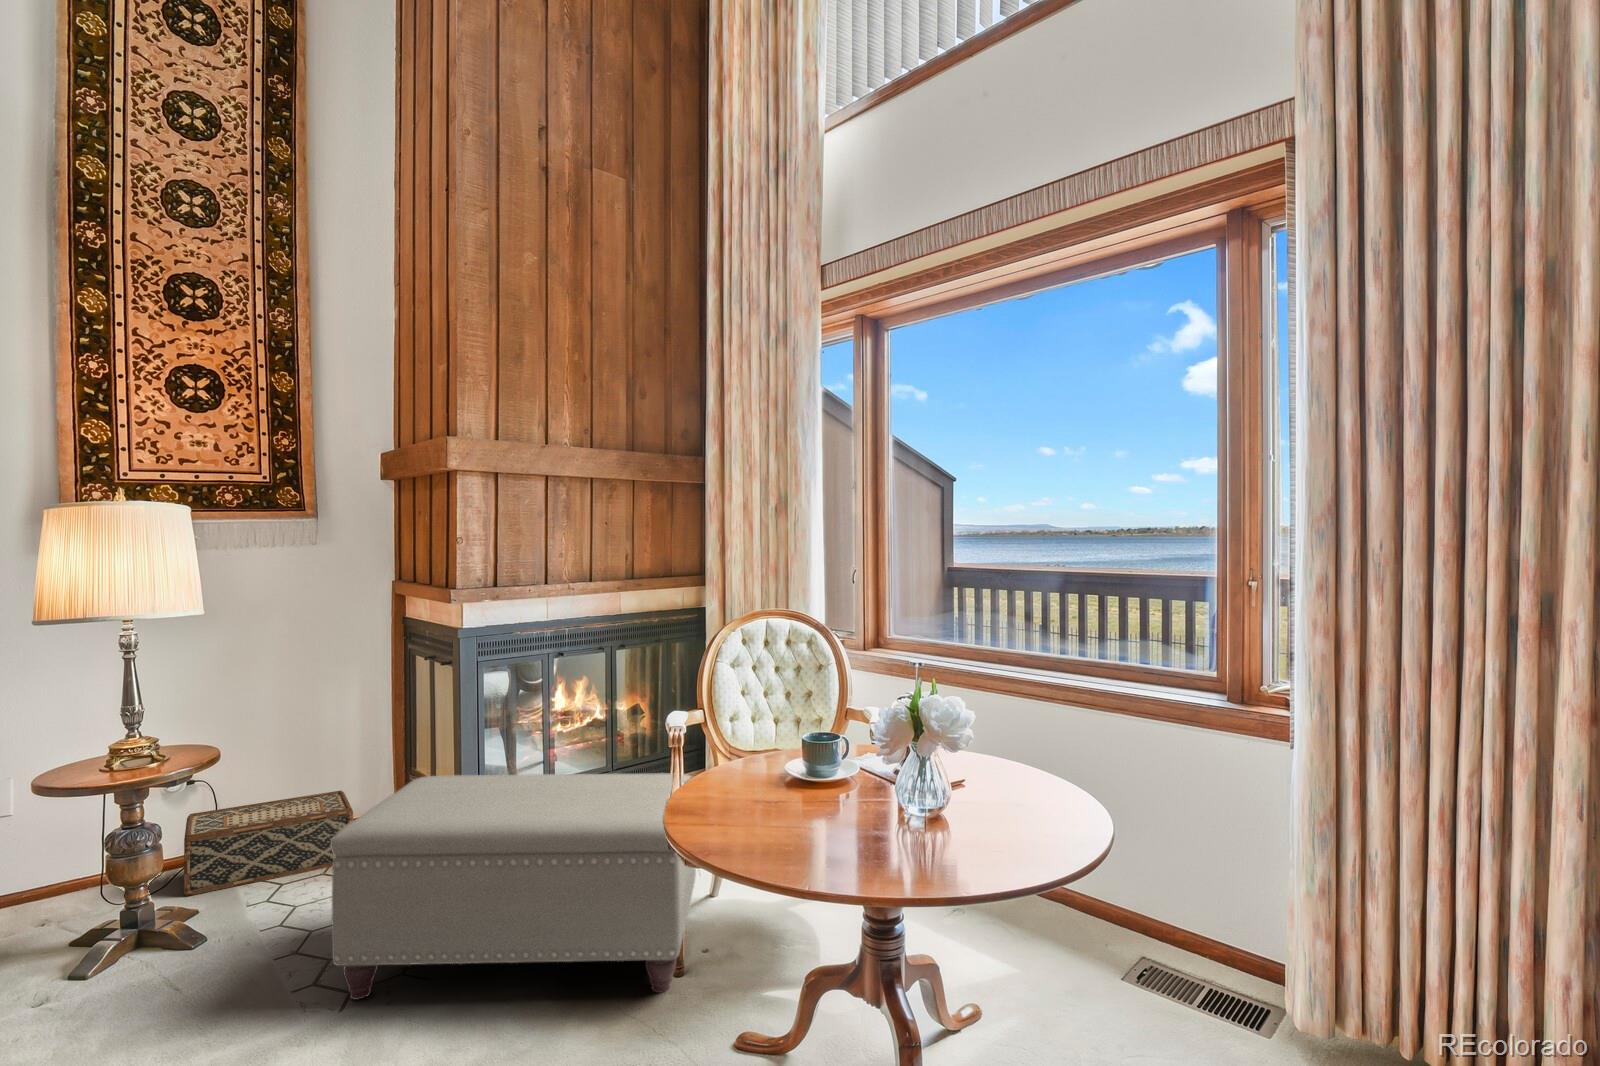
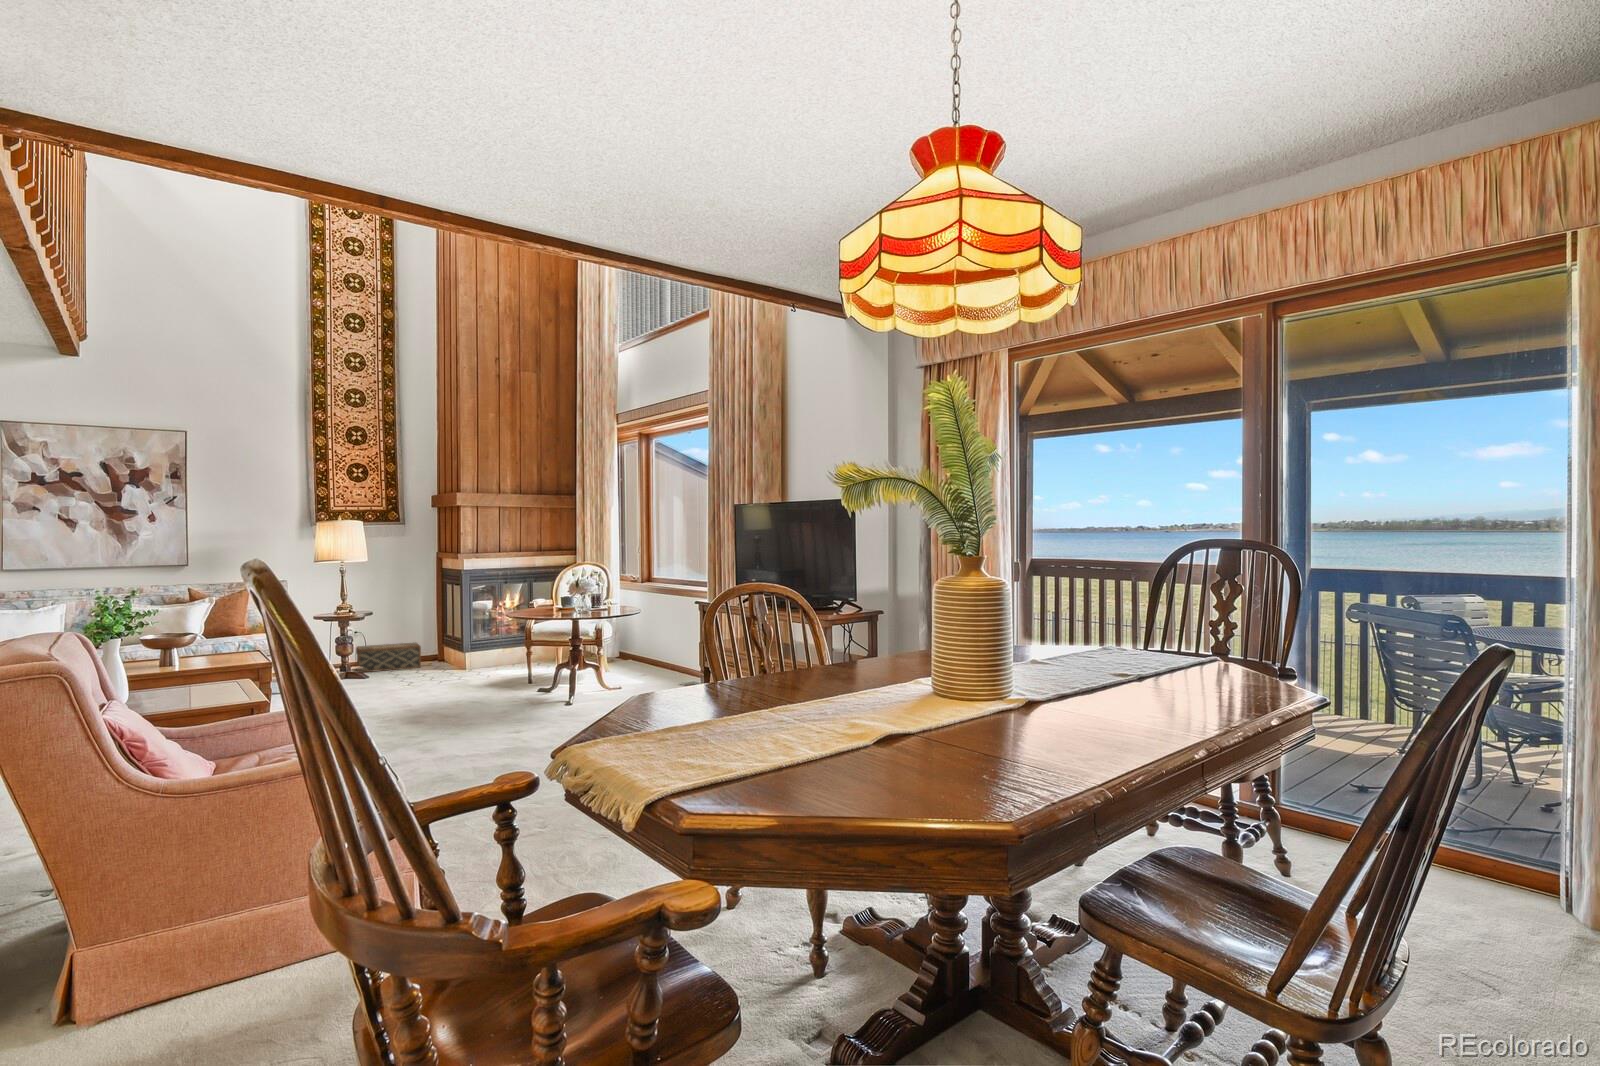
ottoman: present [331,773,696,1000] -> none [414,620,548,684]

